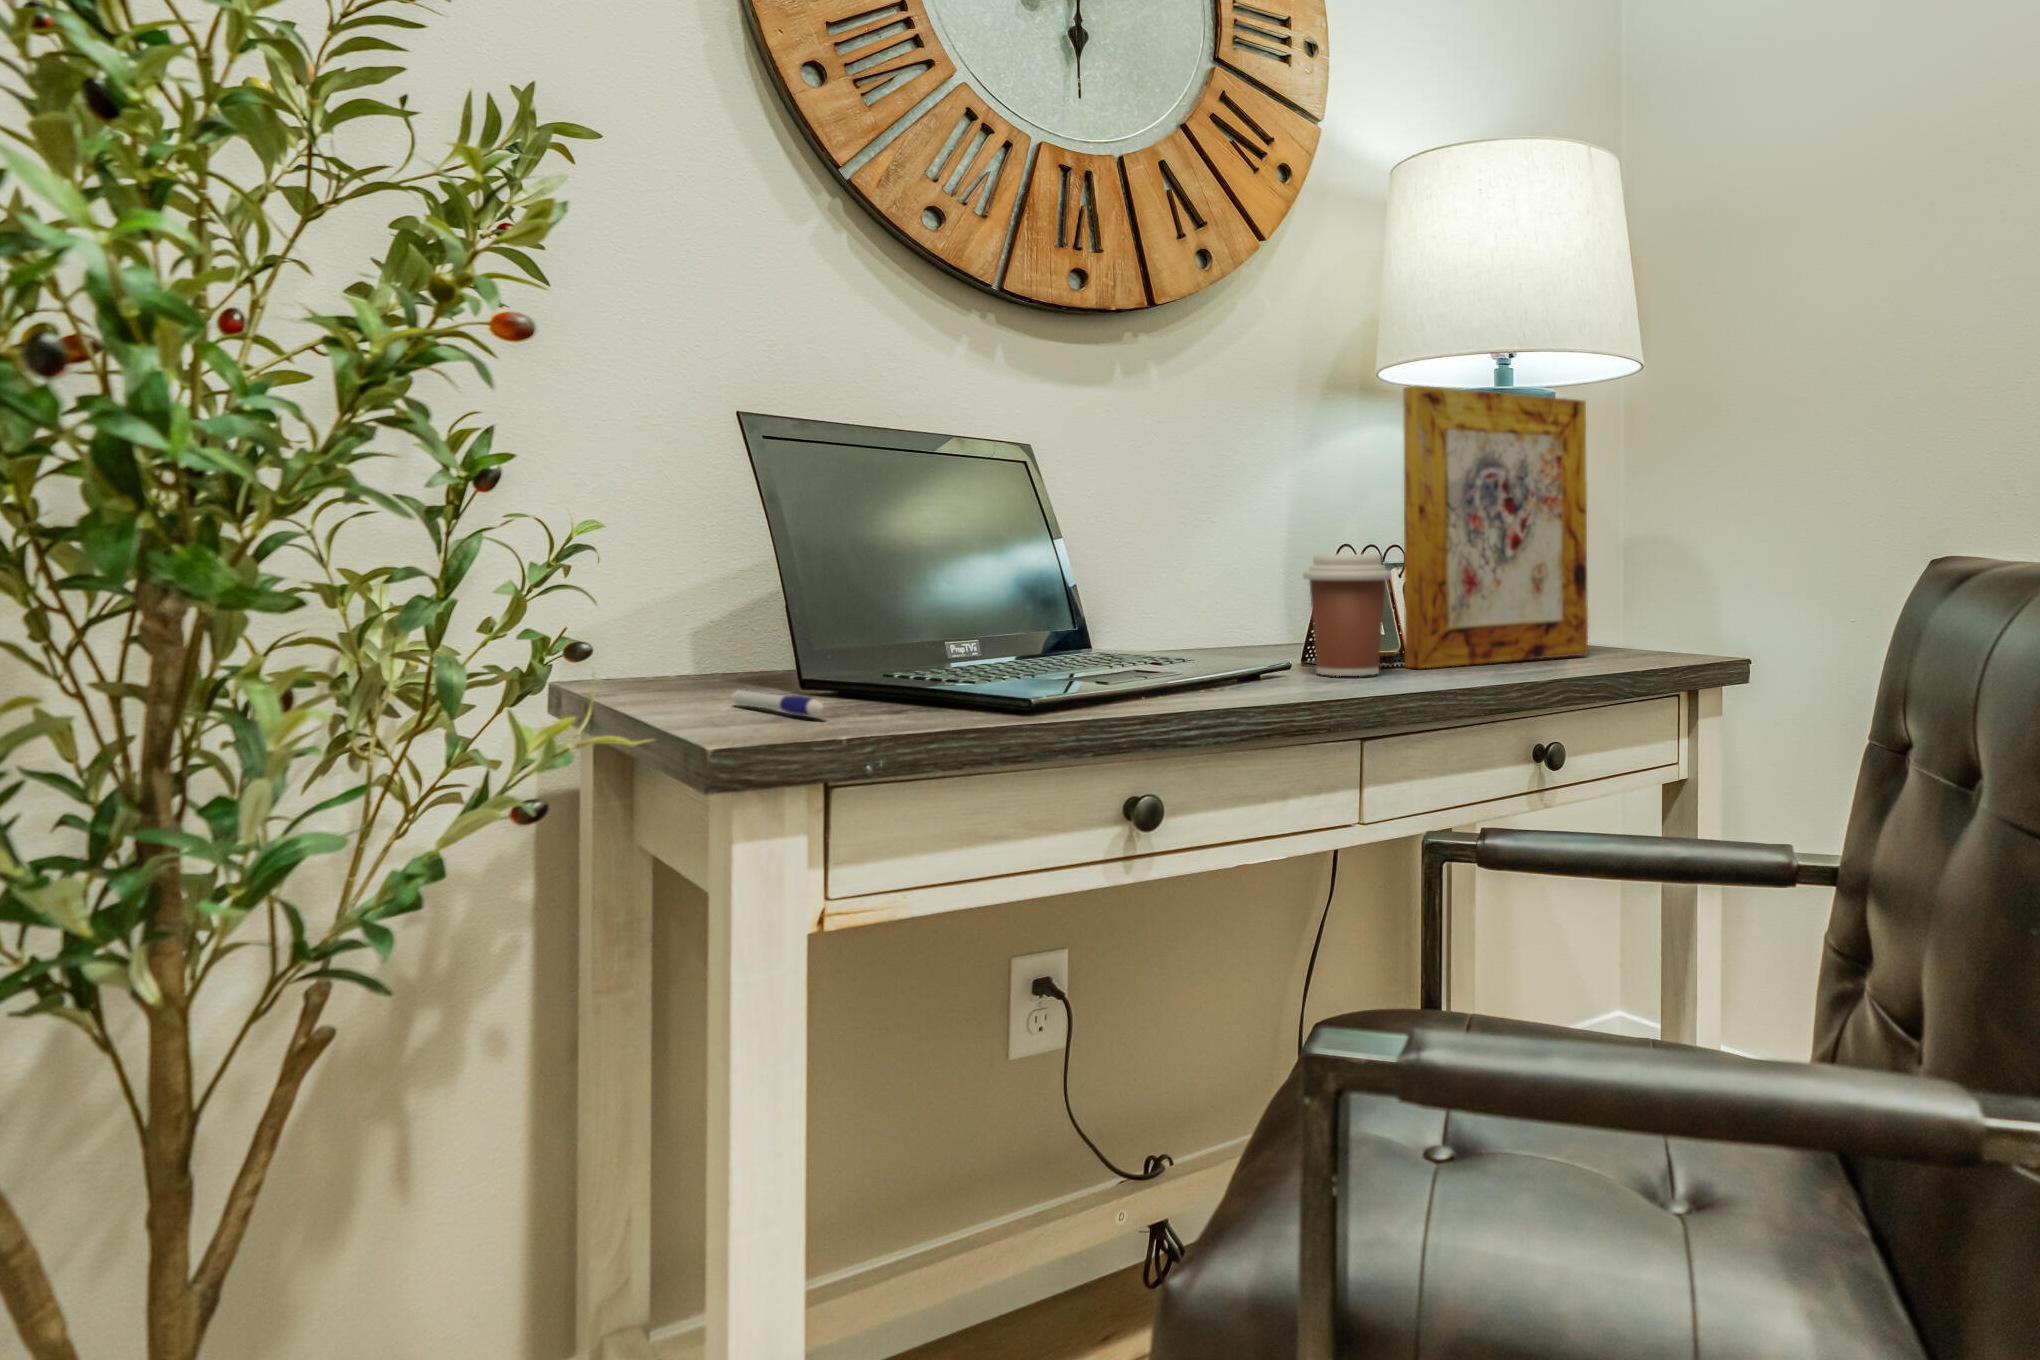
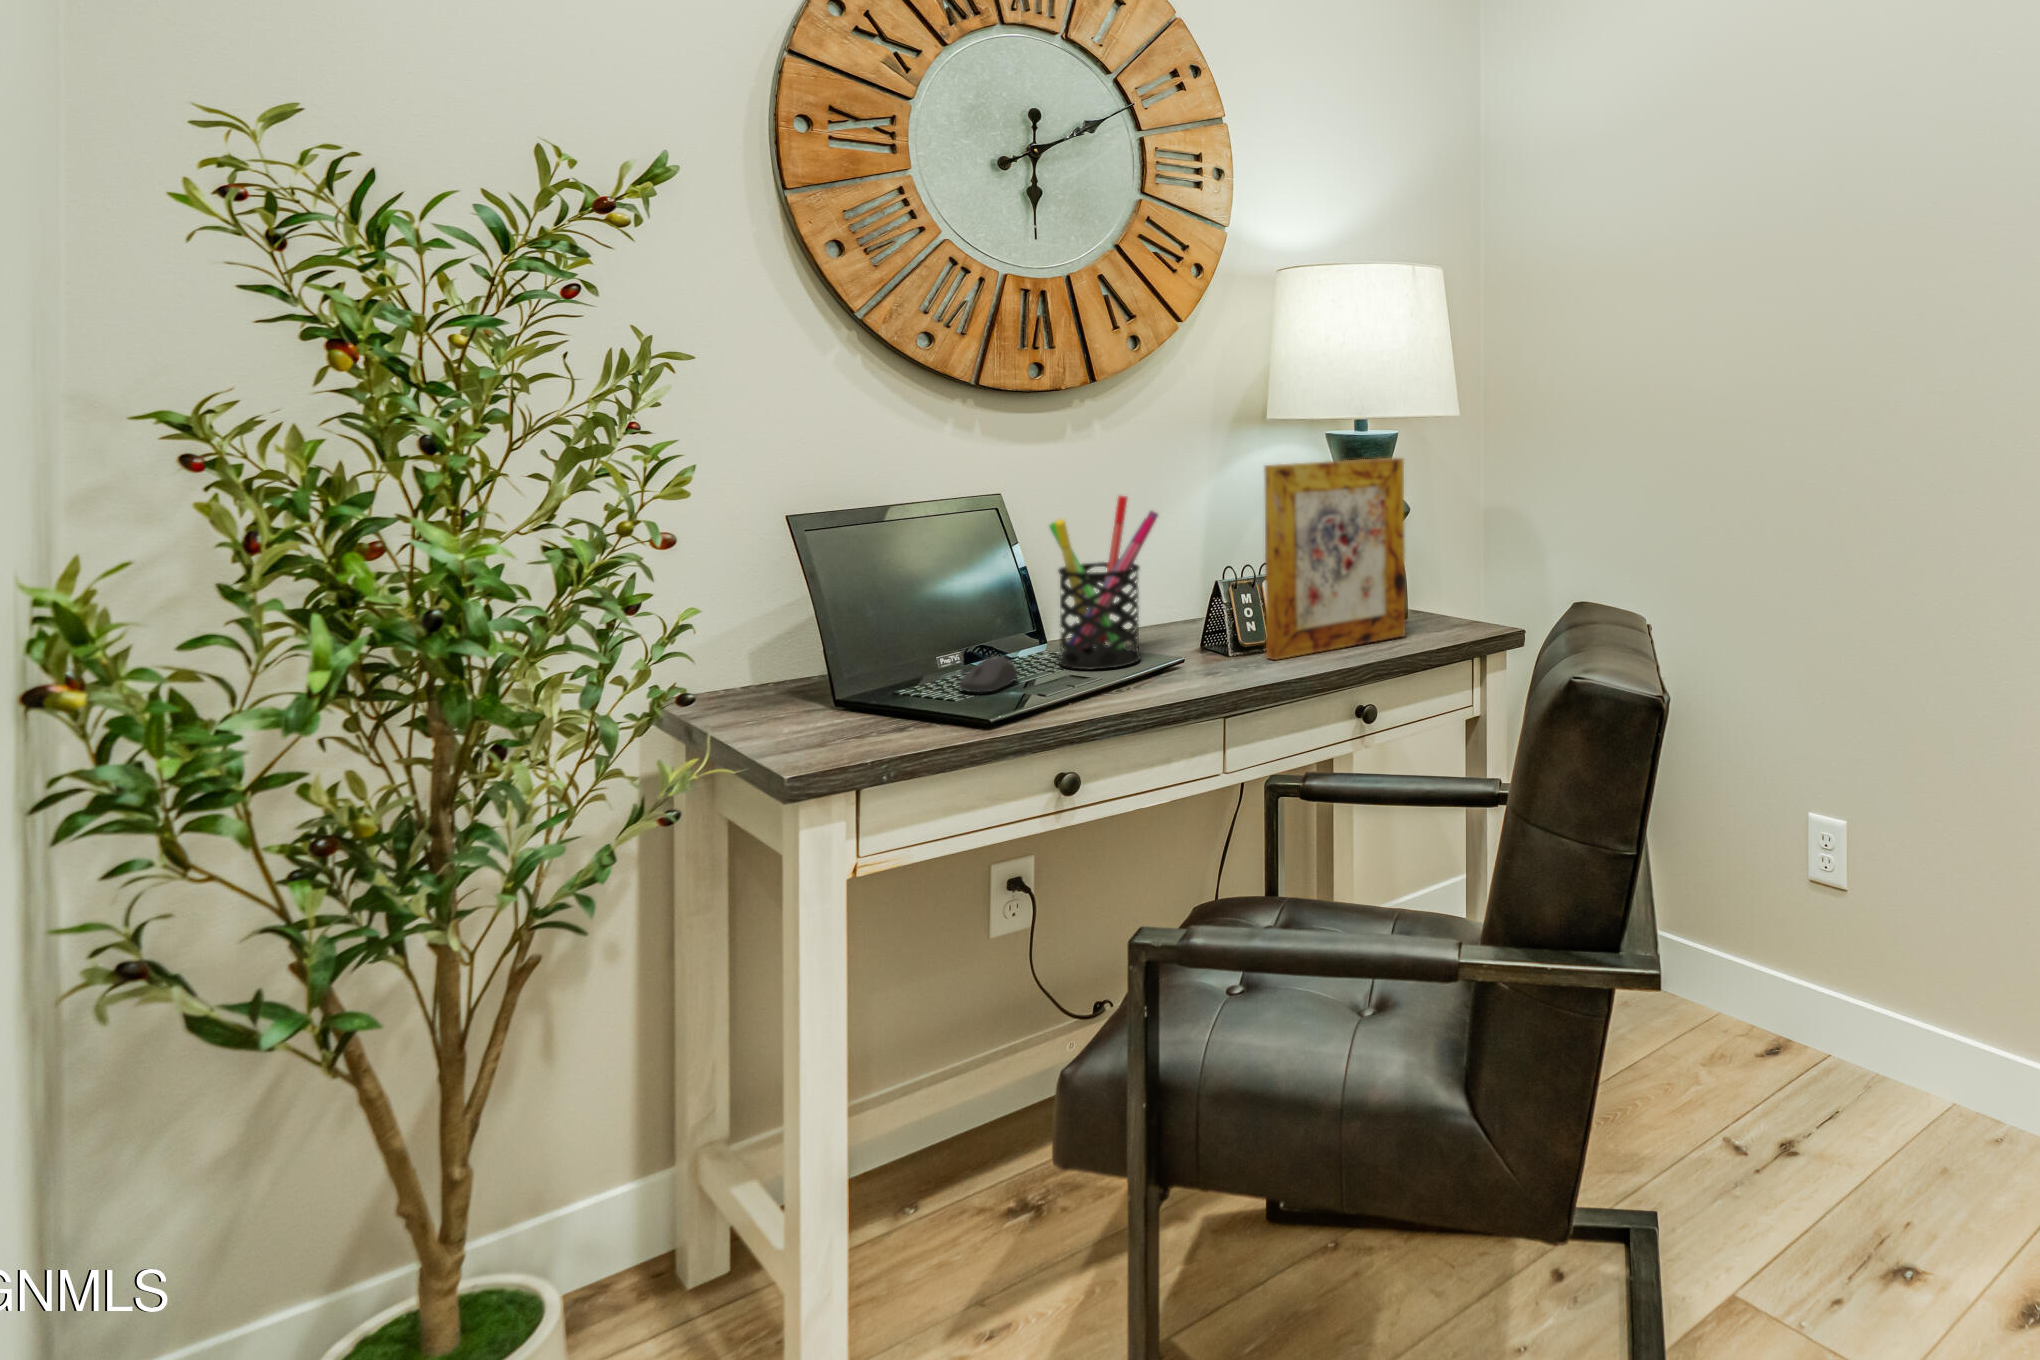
pen holder: none [1098,435,1251,670] -> present [1050,496,1158,670]
coffee cup: present [1303,554,1392,676] -> none [1190,585,1251,673]
computer mouse: none [978,637,1062,683] -> present [959,656,1018,693]
pen: present [731,690,826,715] -> none [787,718,854,740]

